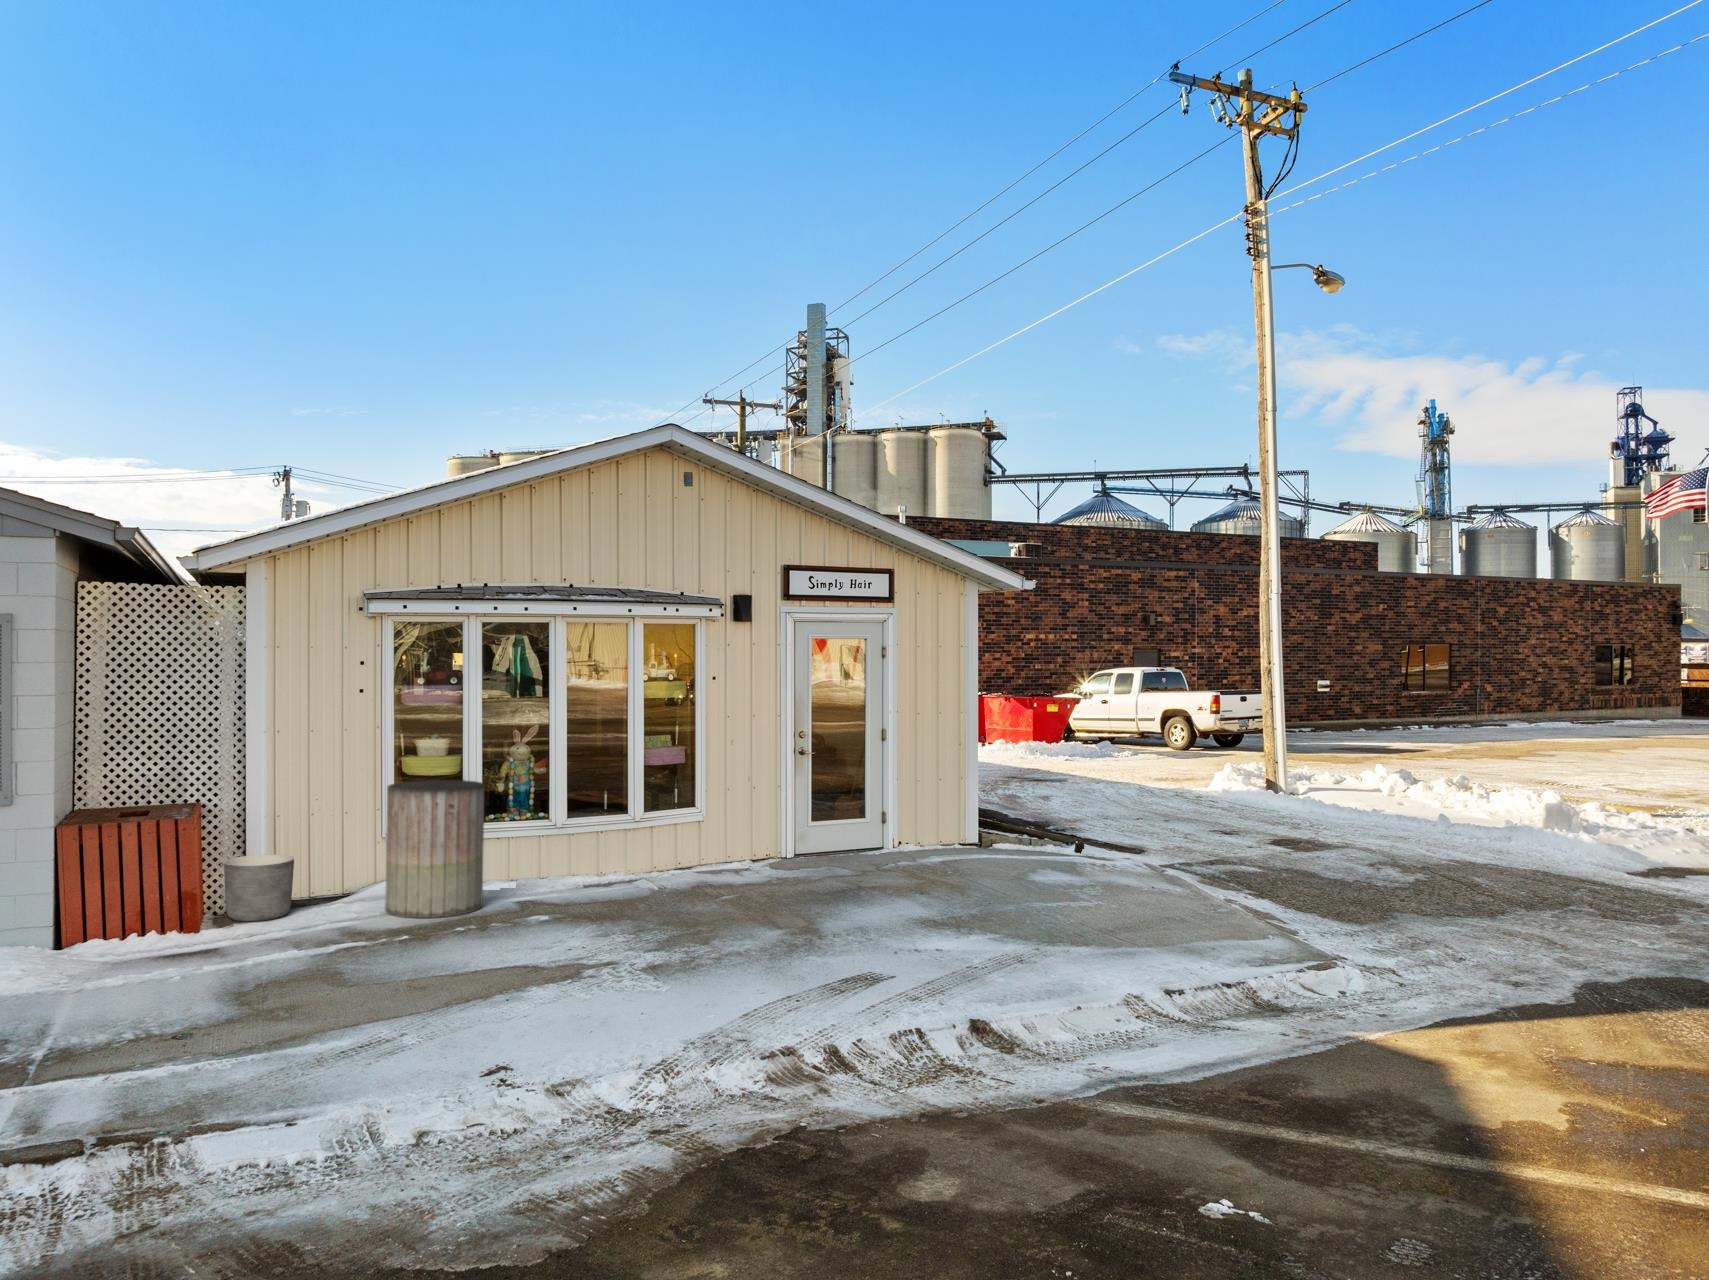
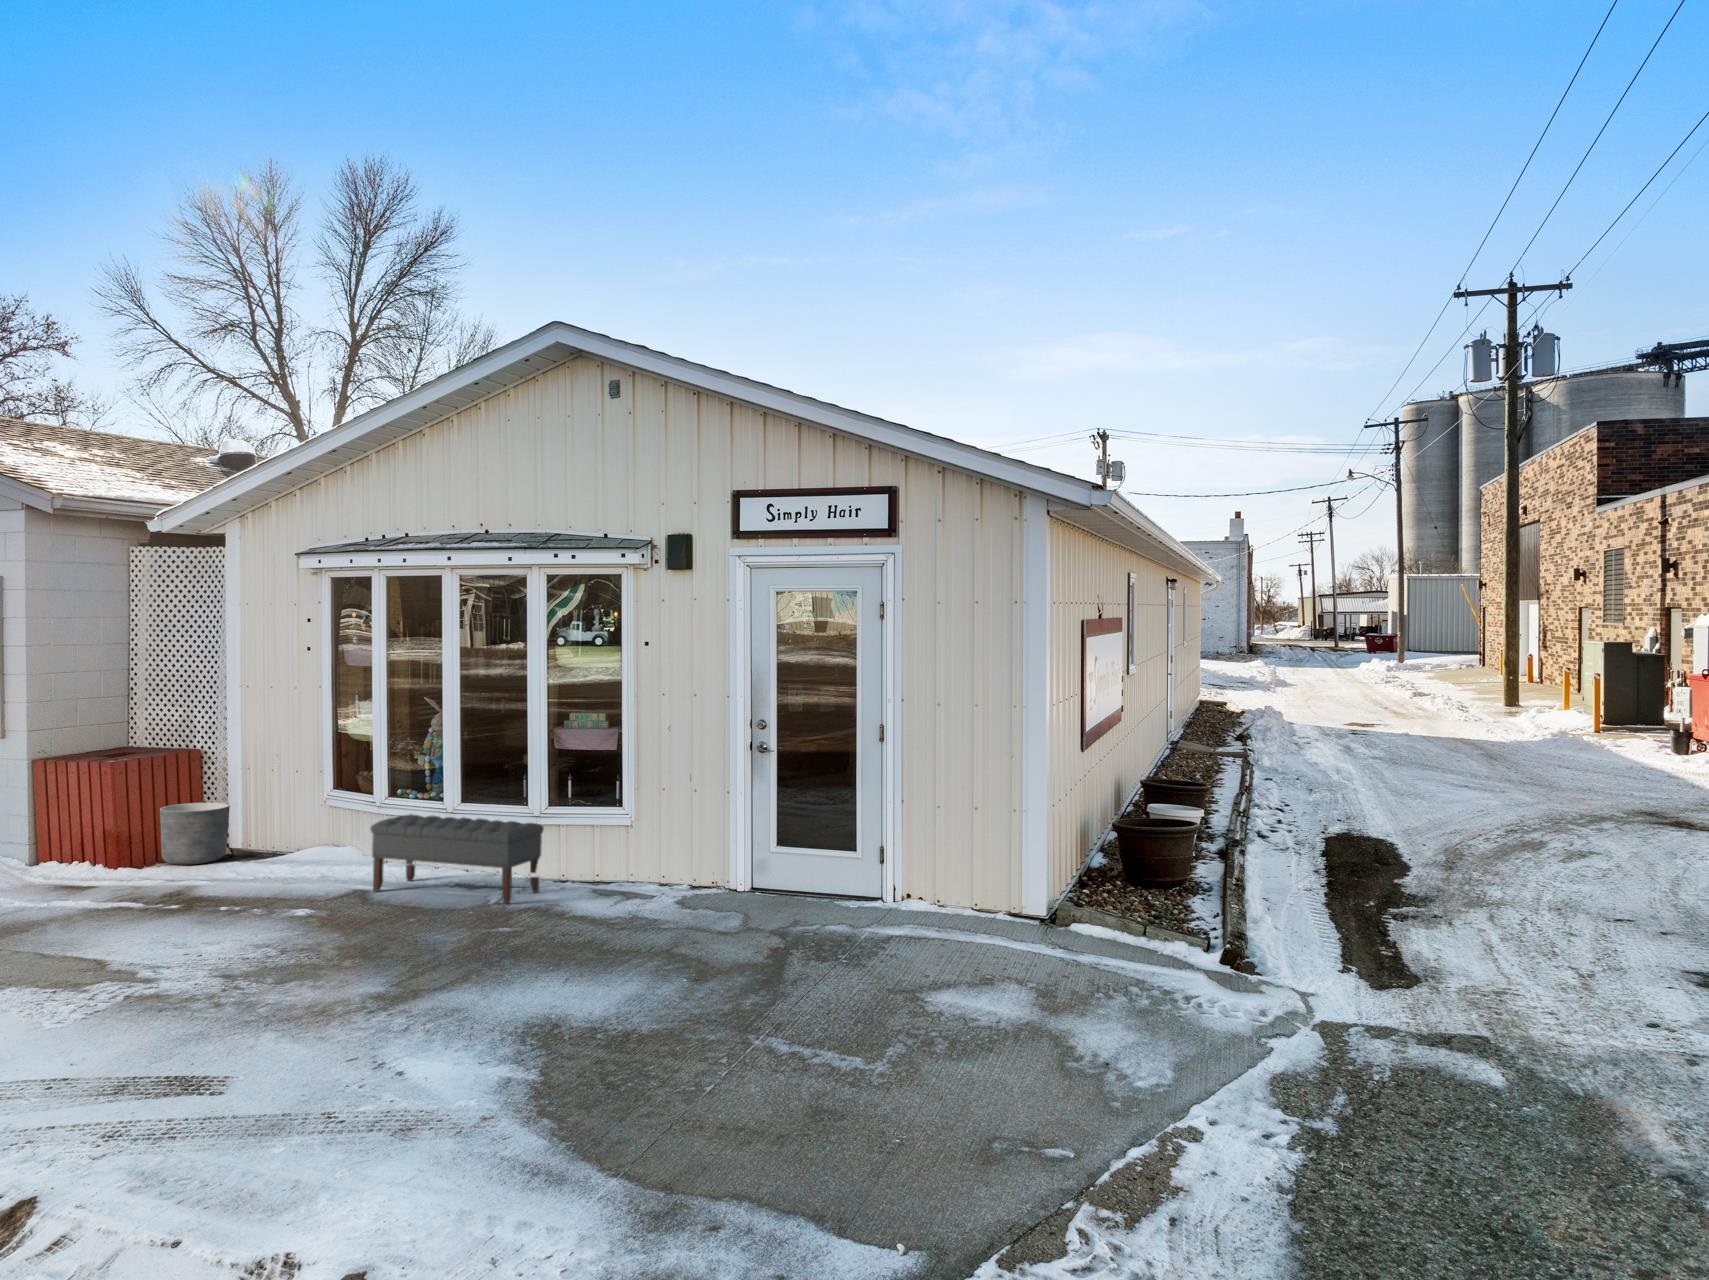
trash can: present [385,780,484,918] -> none [249,744,360,890]
bench: none [518,827,663,904] -> present [370,814,544,904]

